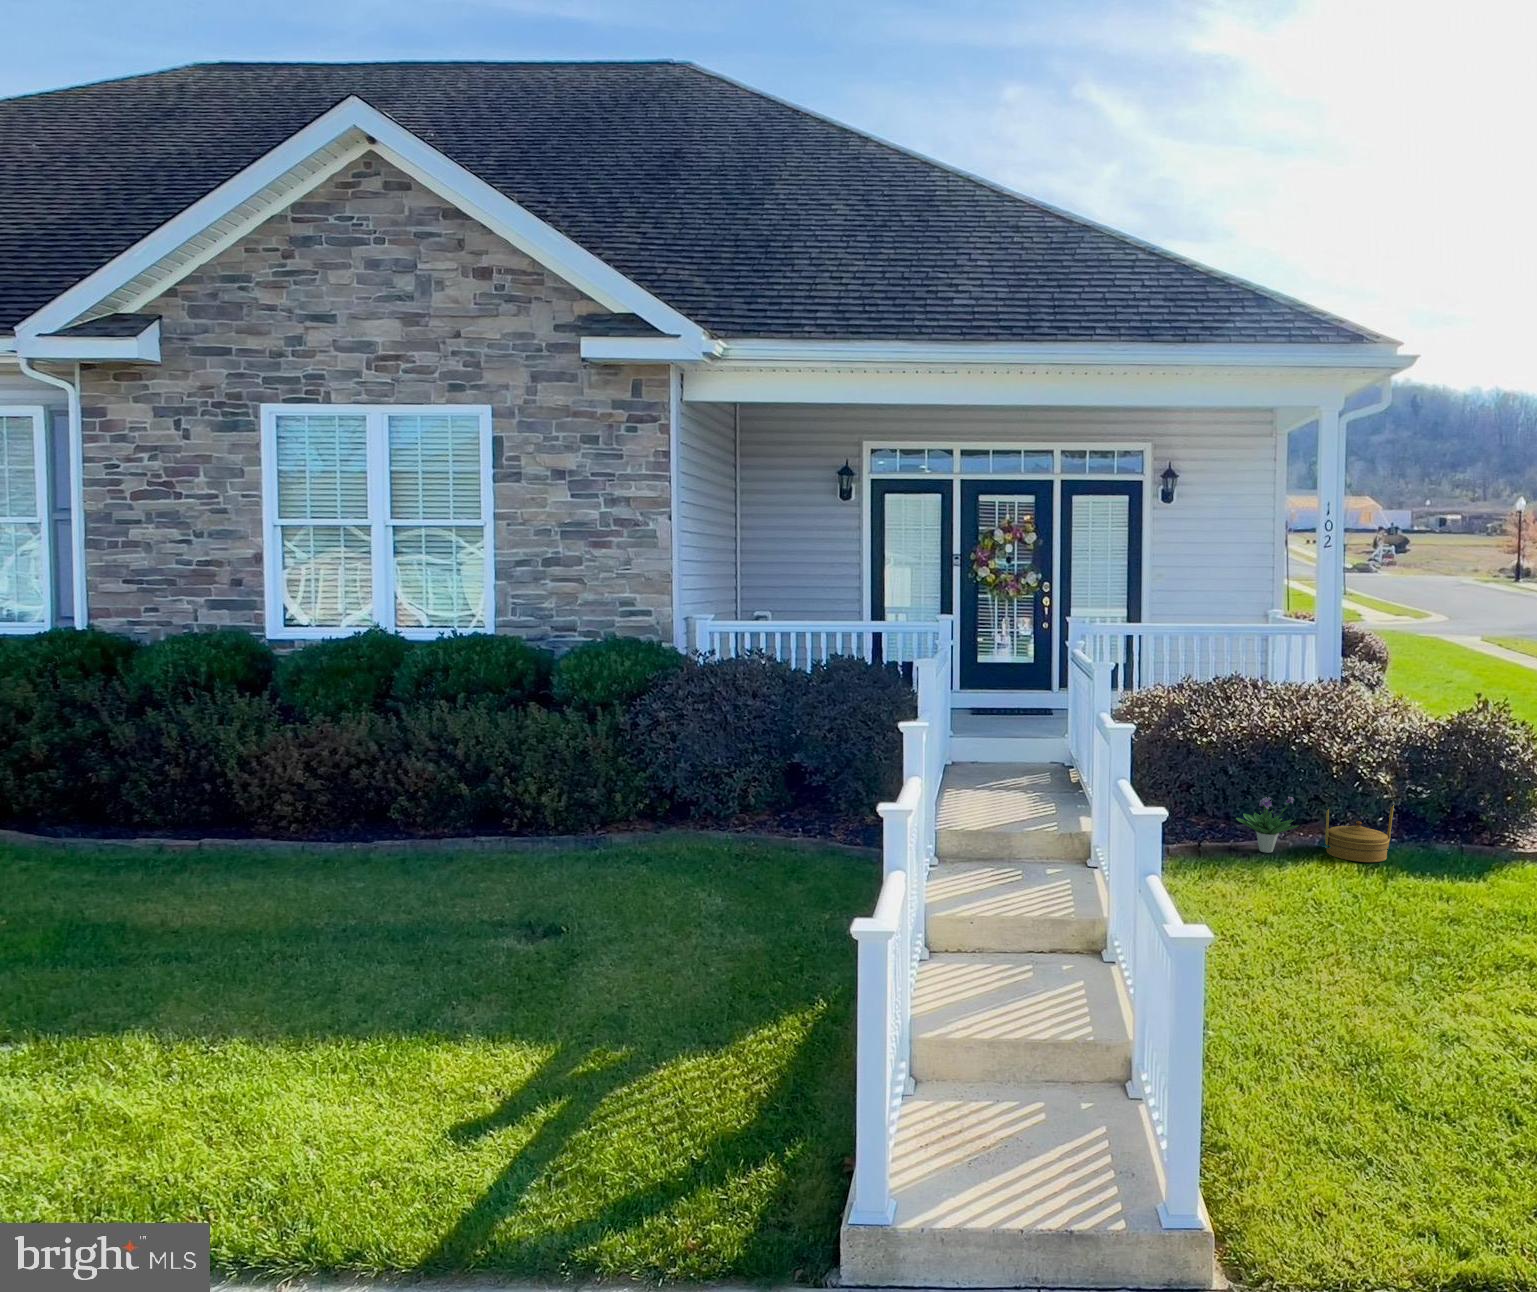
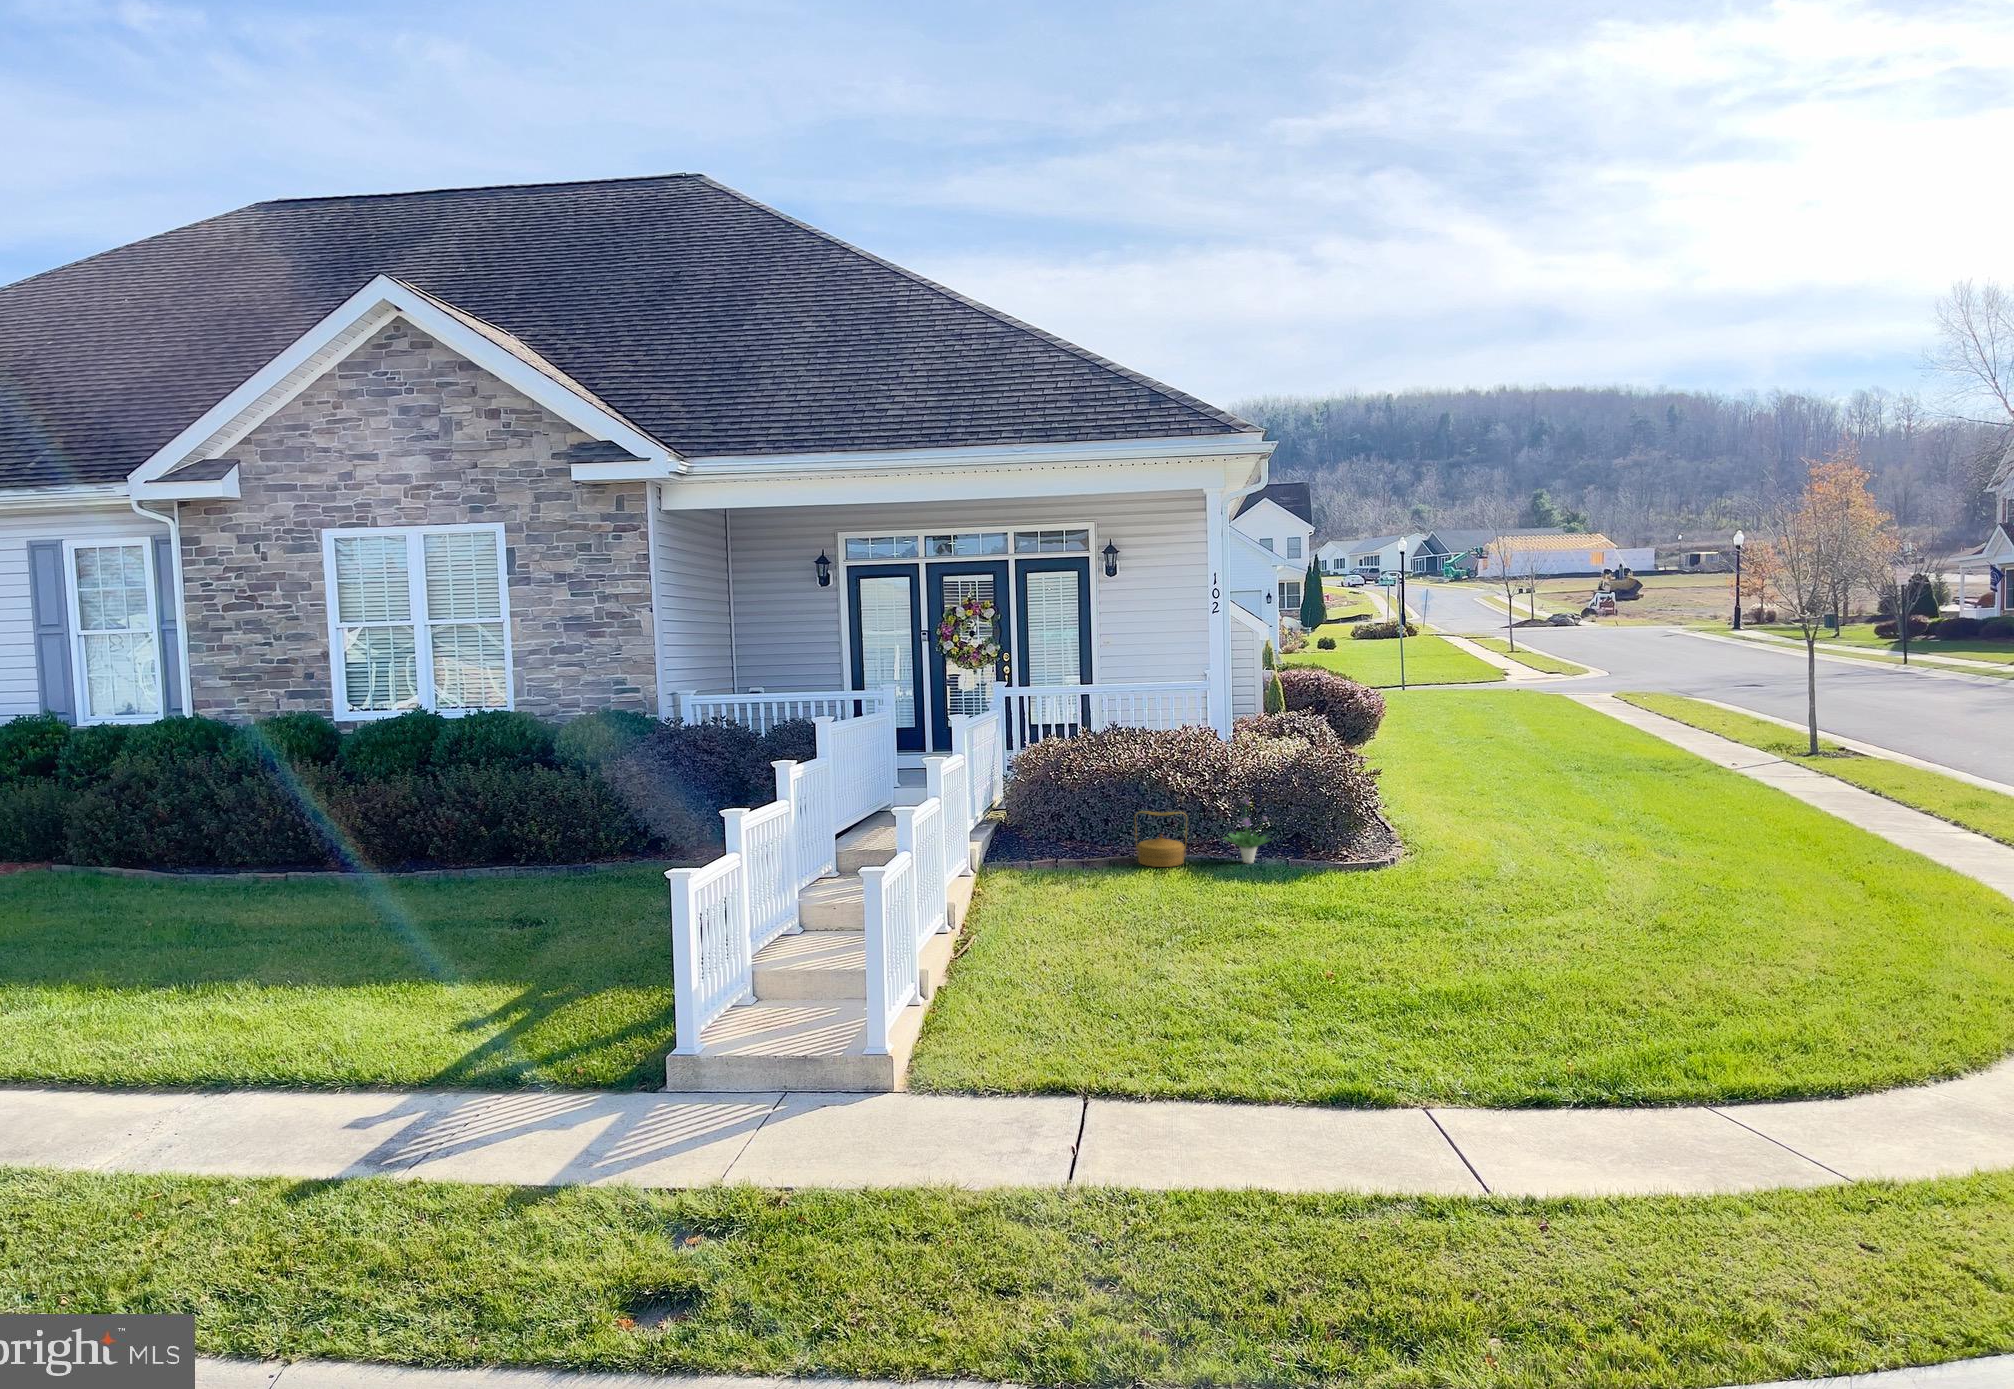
potted plant: present [1236,797,1298,853] -> present [1225,798,1269,863]

